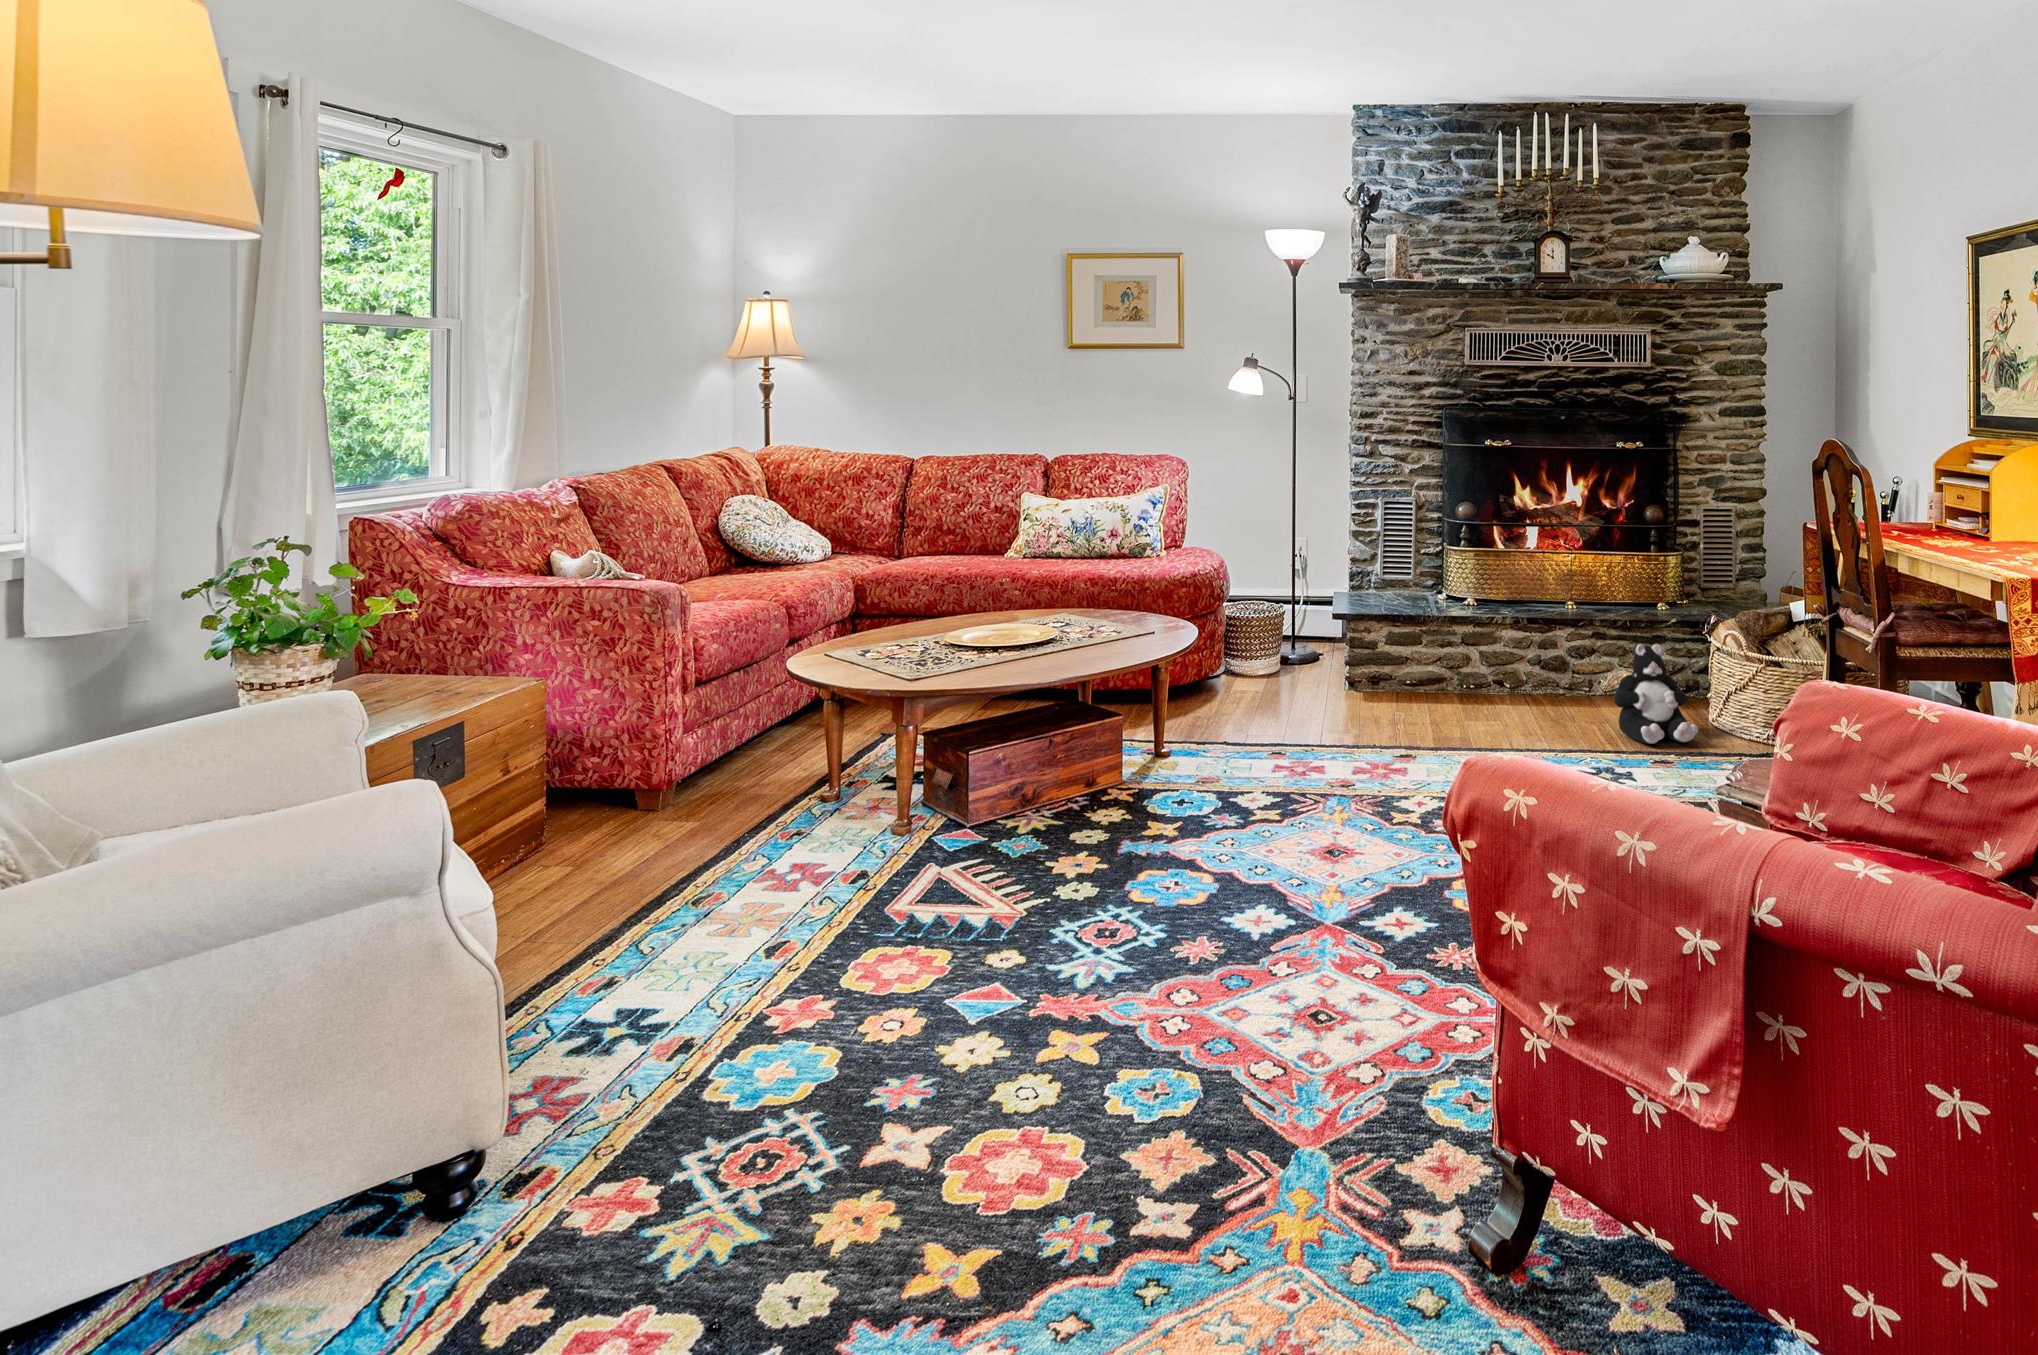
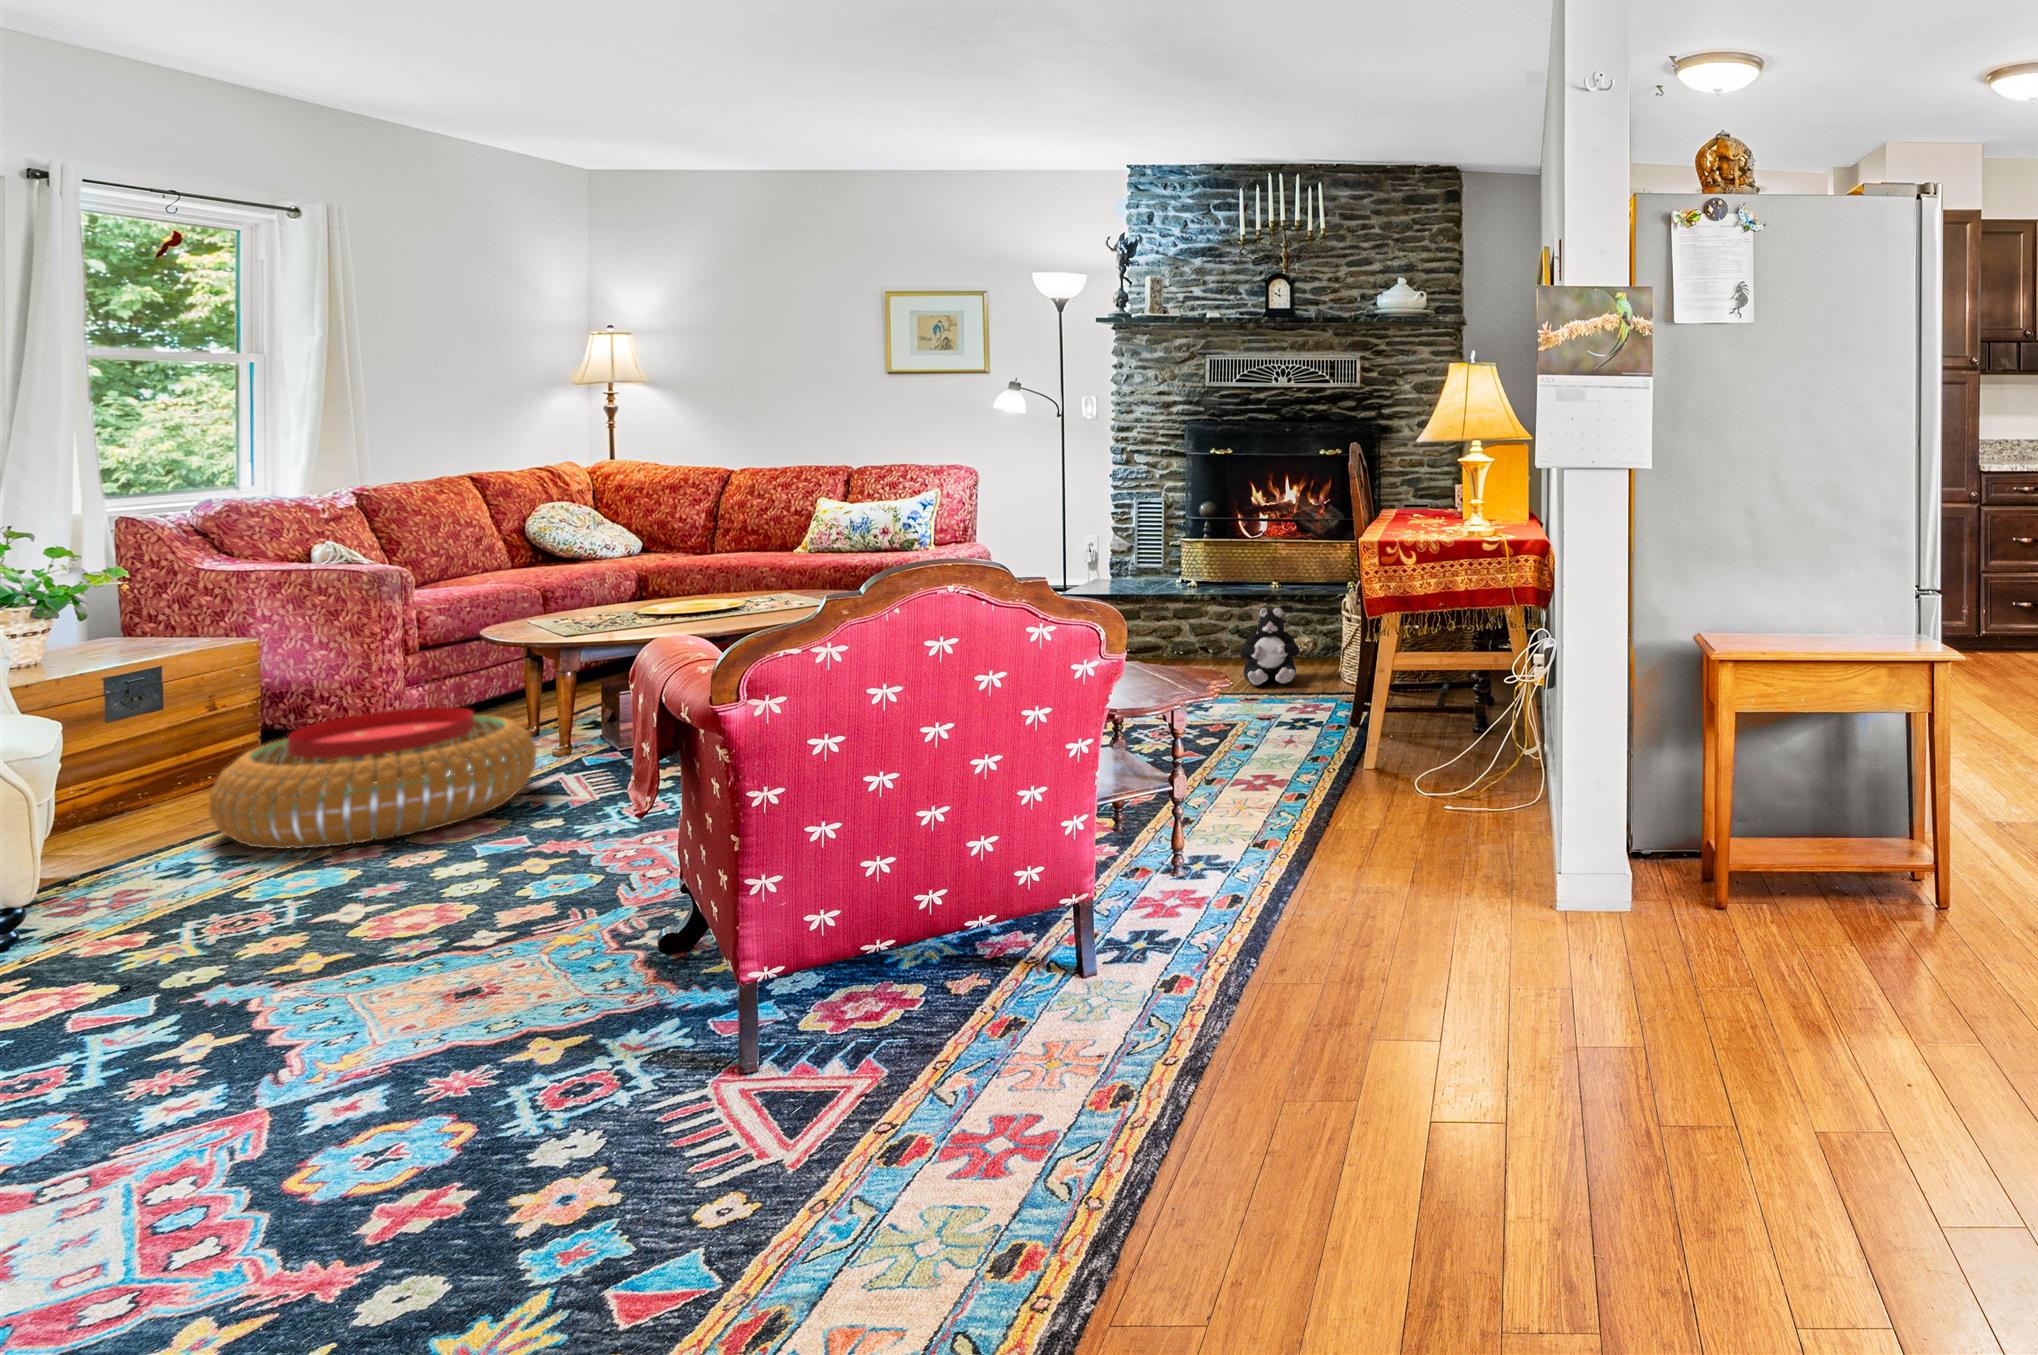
pouf: none [575,777,929,984] -> present [209,707,536,849]

